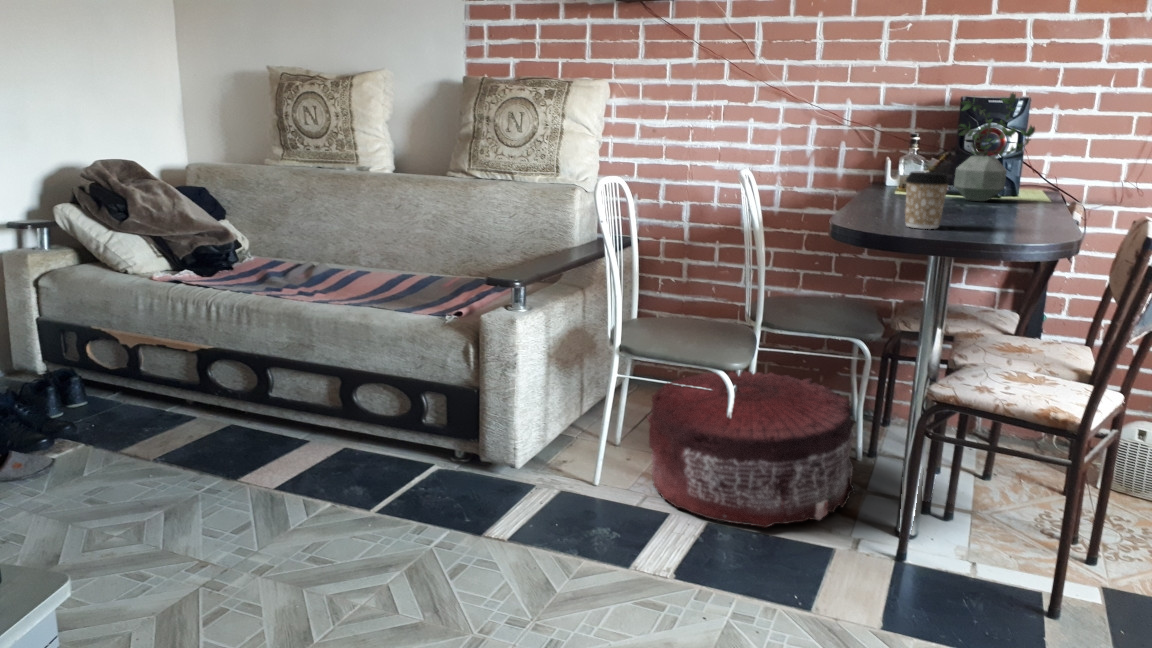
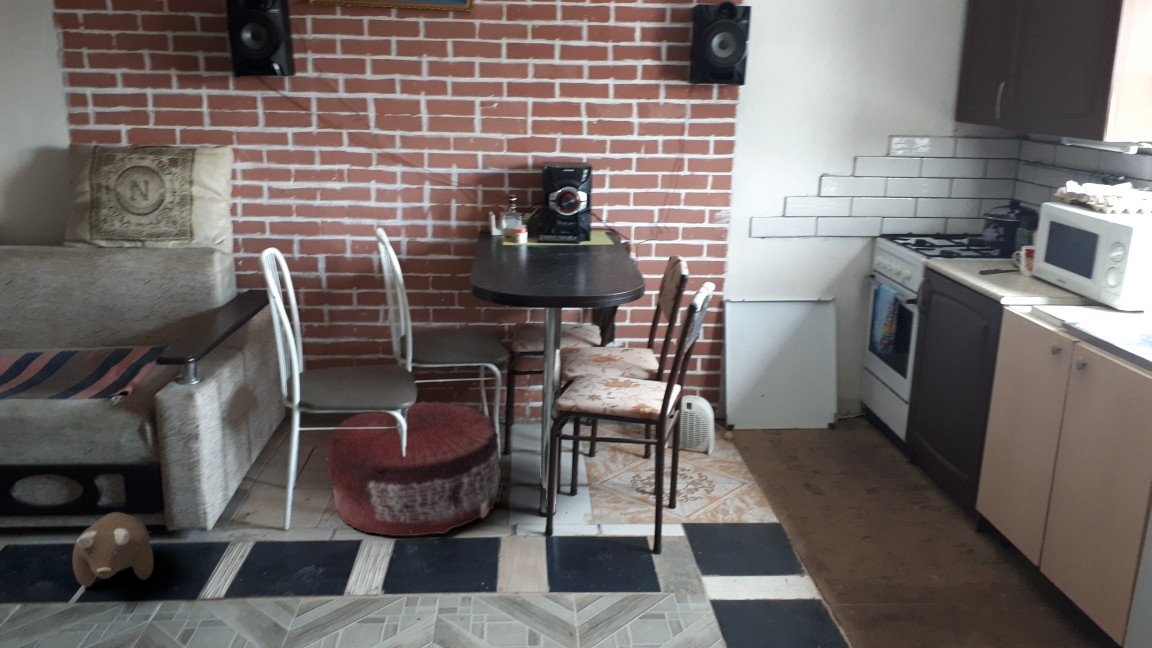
potted plant: present [954,93,1035,201] -> none [545,166,599,248]
coffee cup: present [905,171,949,229] -> none [525,242,557,286]
plush toy: none [382,430,458,504] -> present [72,512,153,587]

